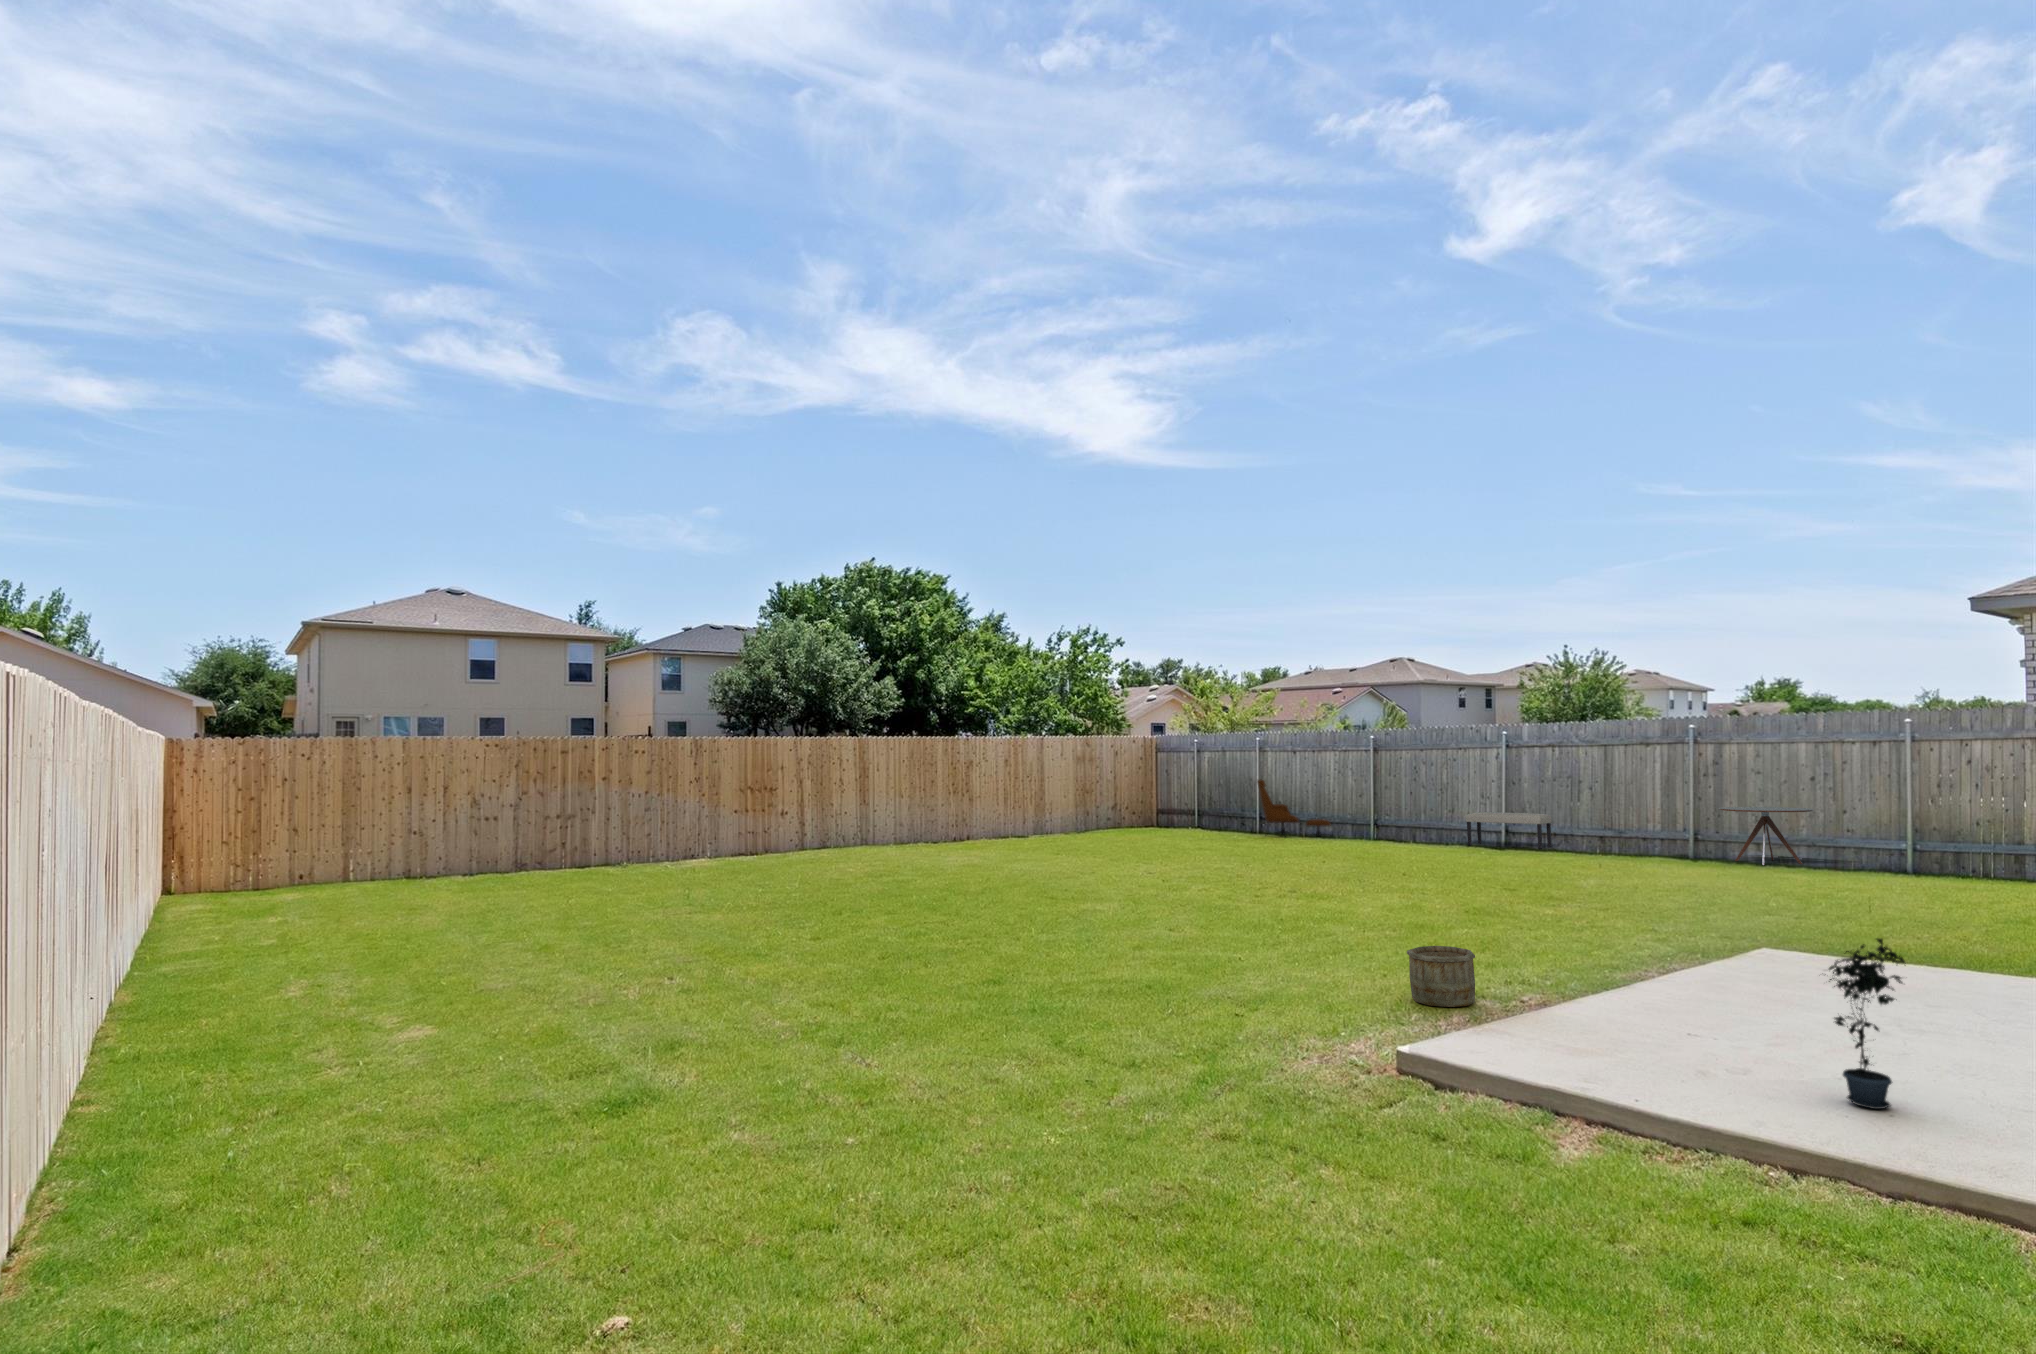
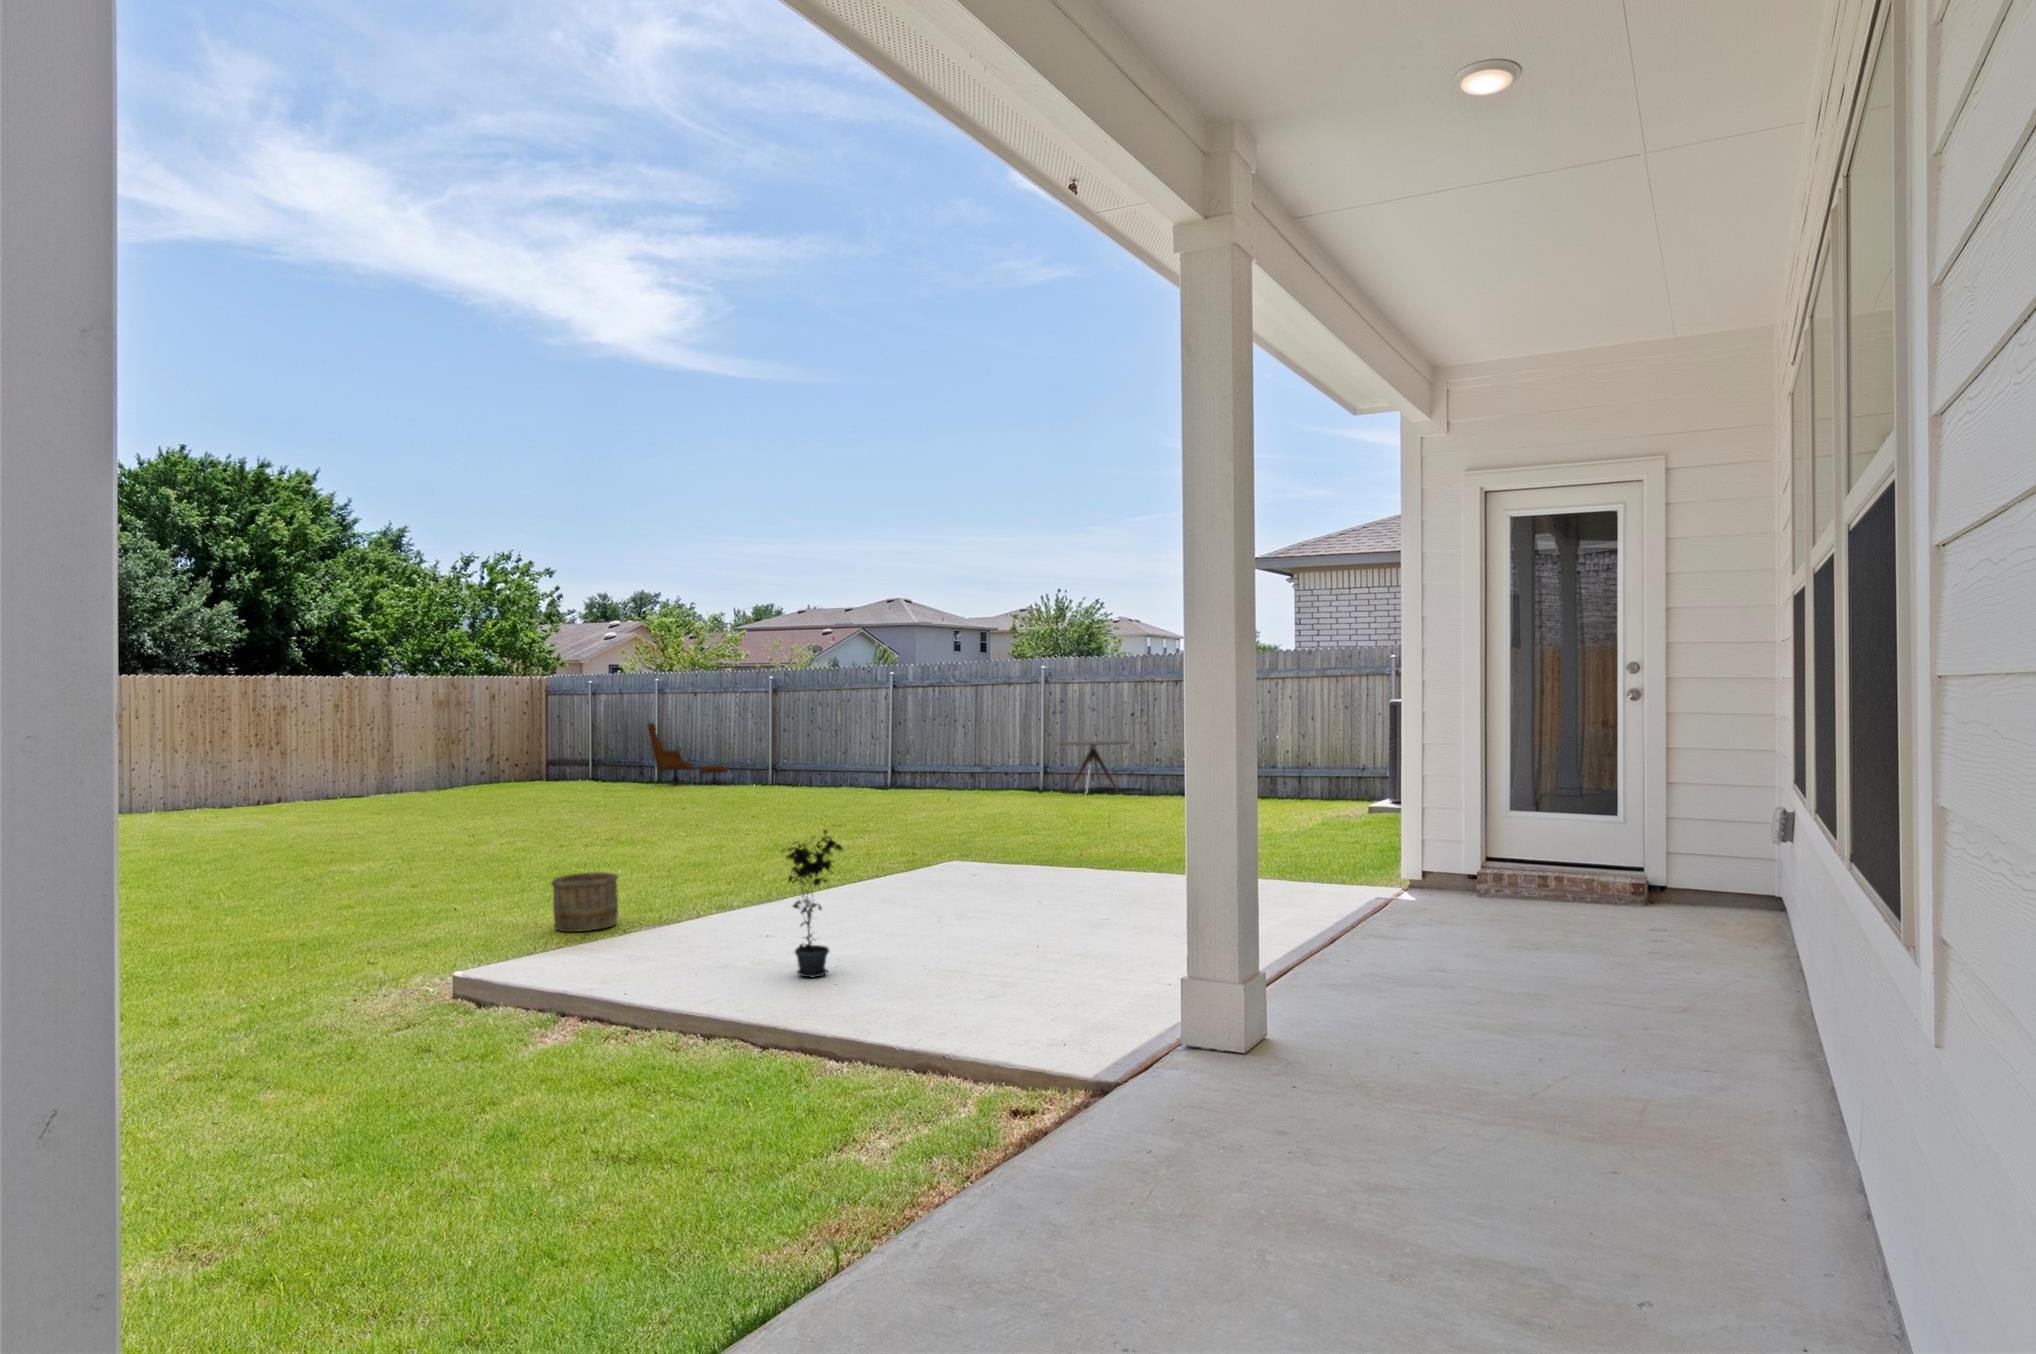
bench: present [1466,812,1552,849] -> none [850,753,930,788]

